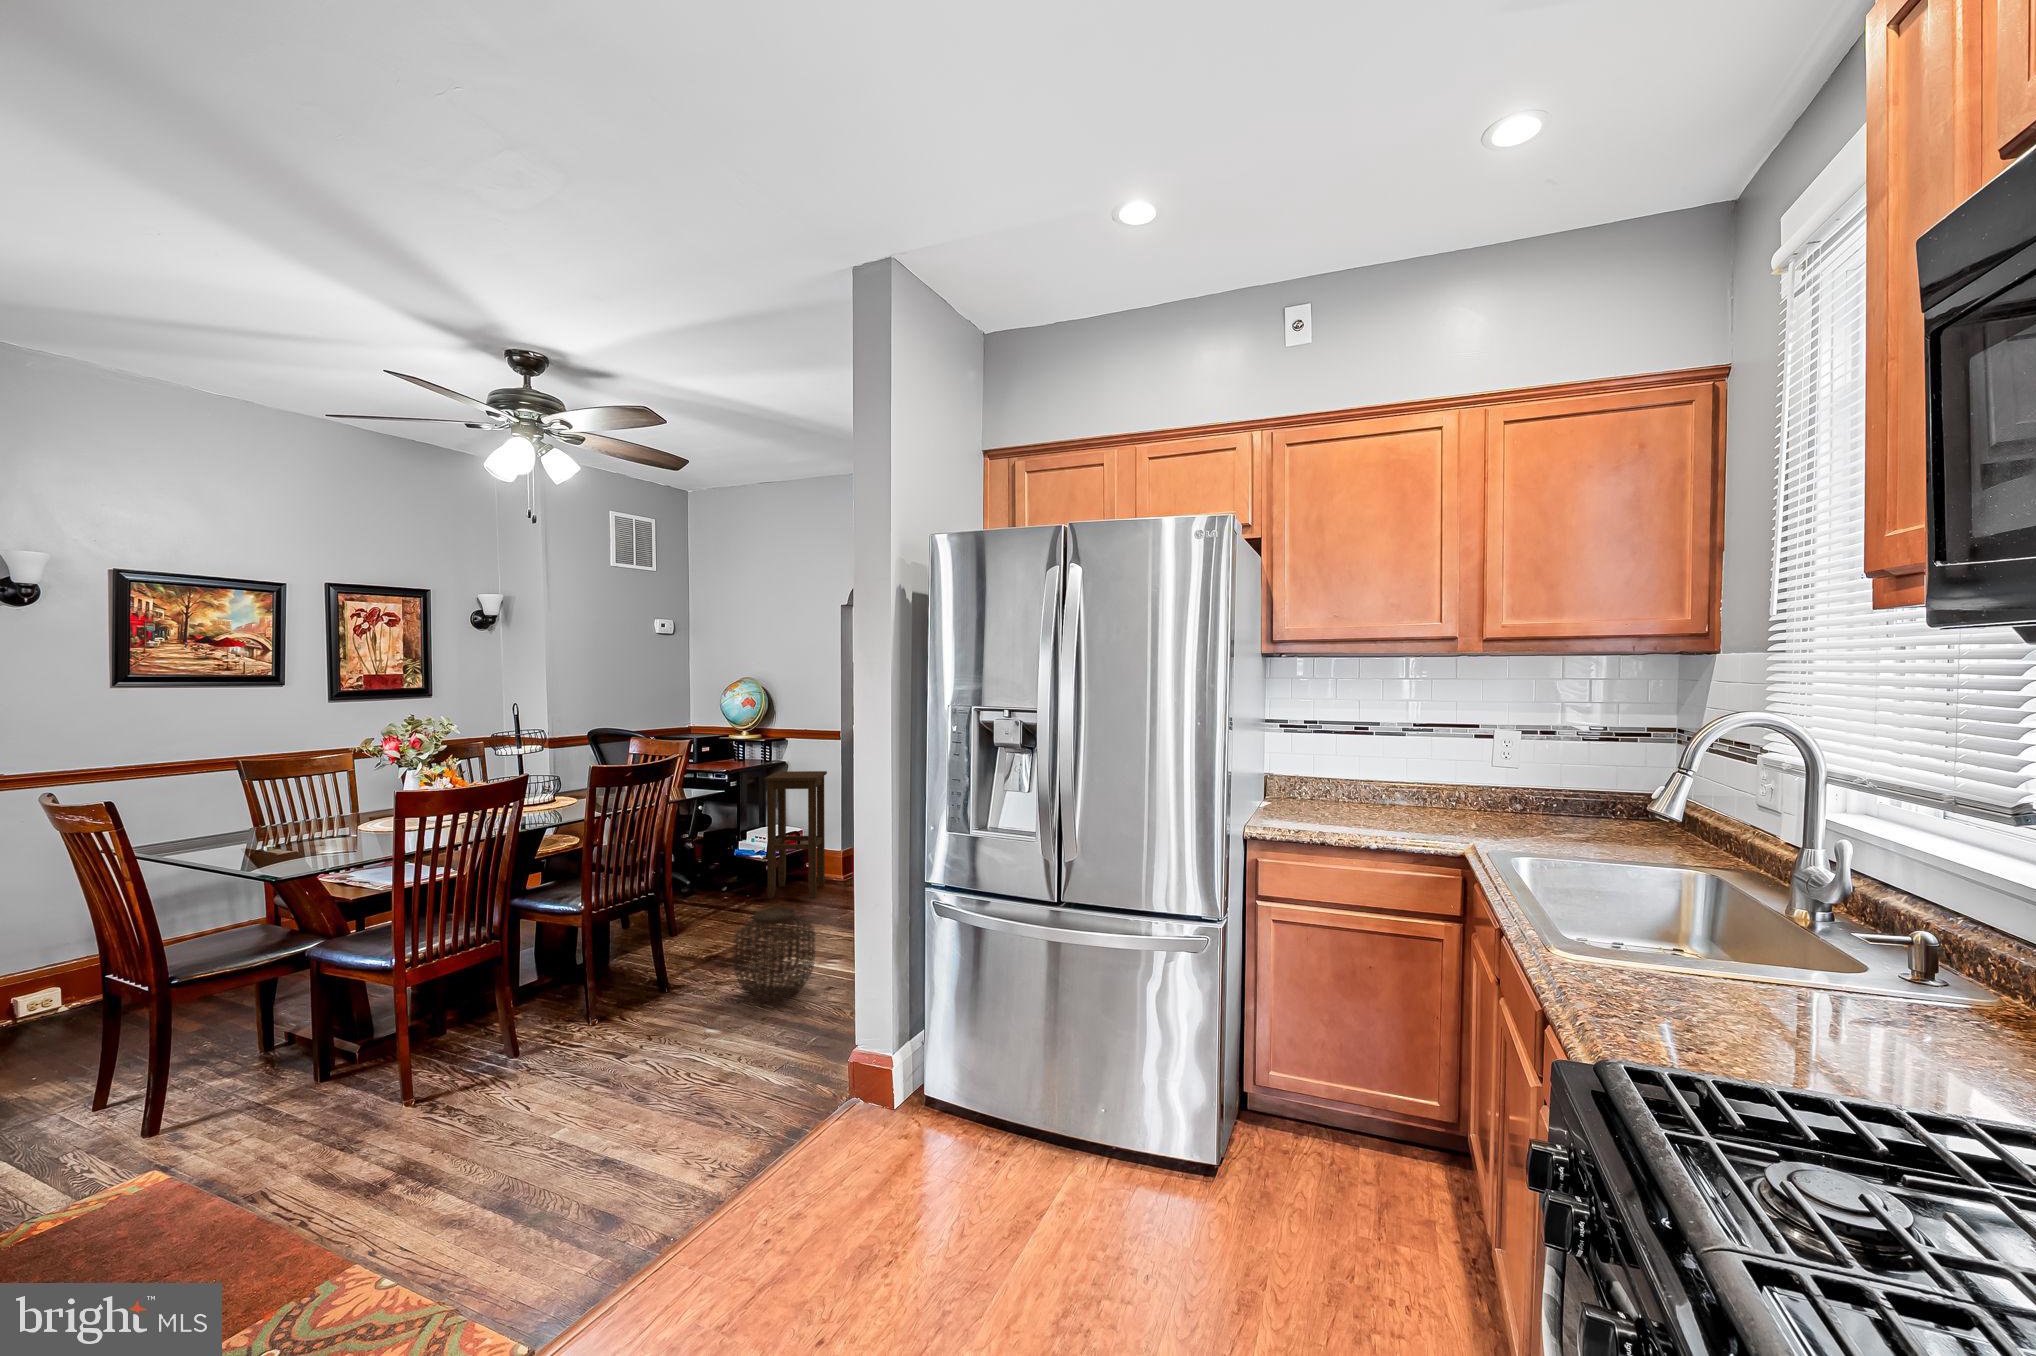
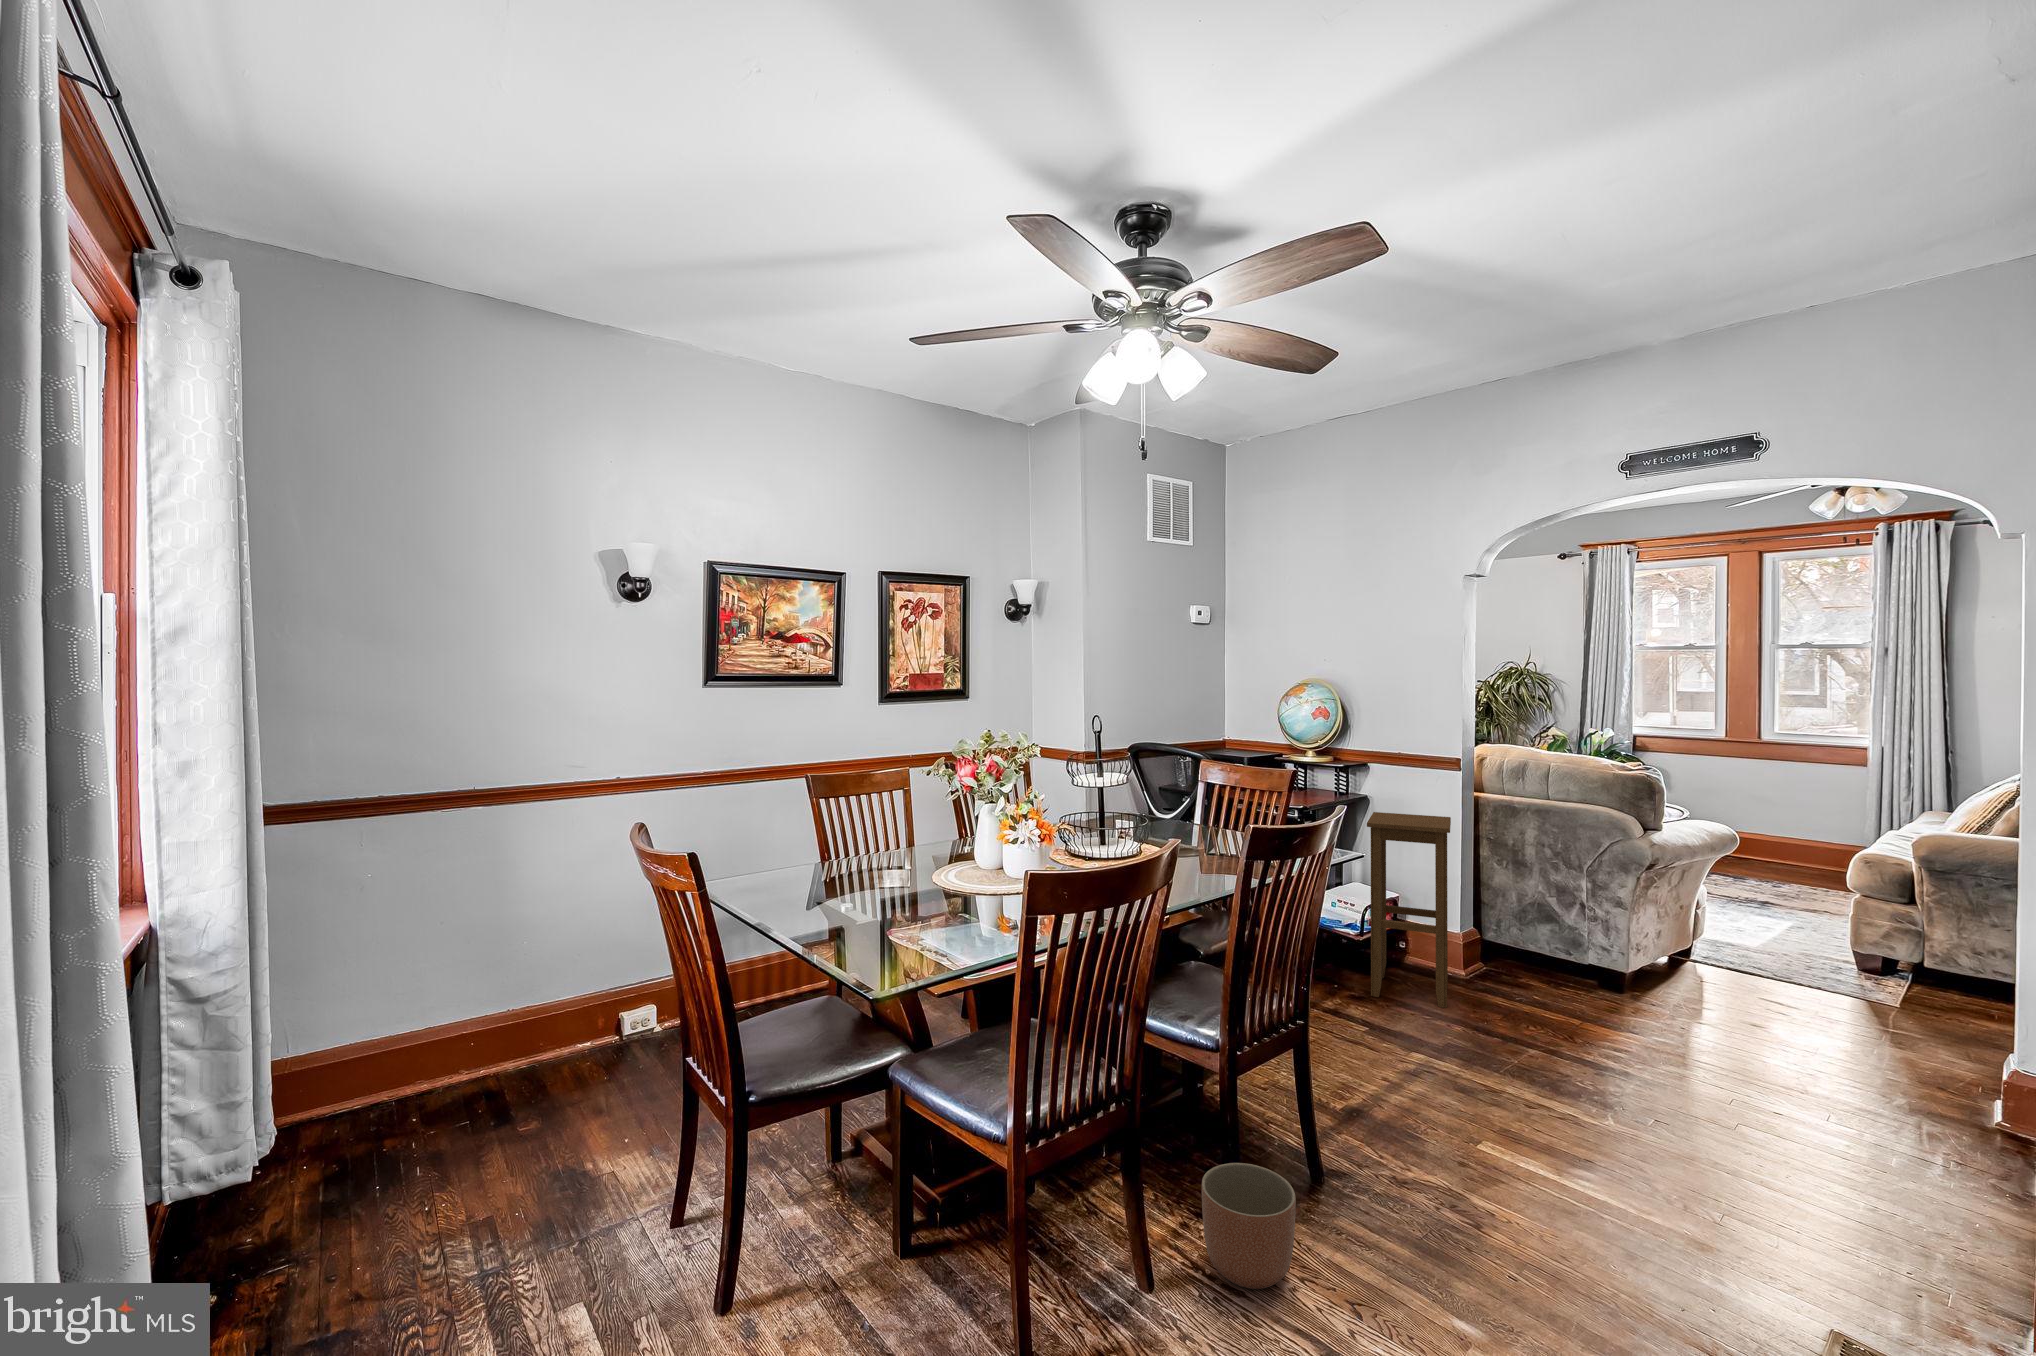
woven basket: present [733,907,815,1002] -> none [1436,1075,1595,1258]
planter: none [565,980,627,1048] -> present [1202,1163,1296,1289]

